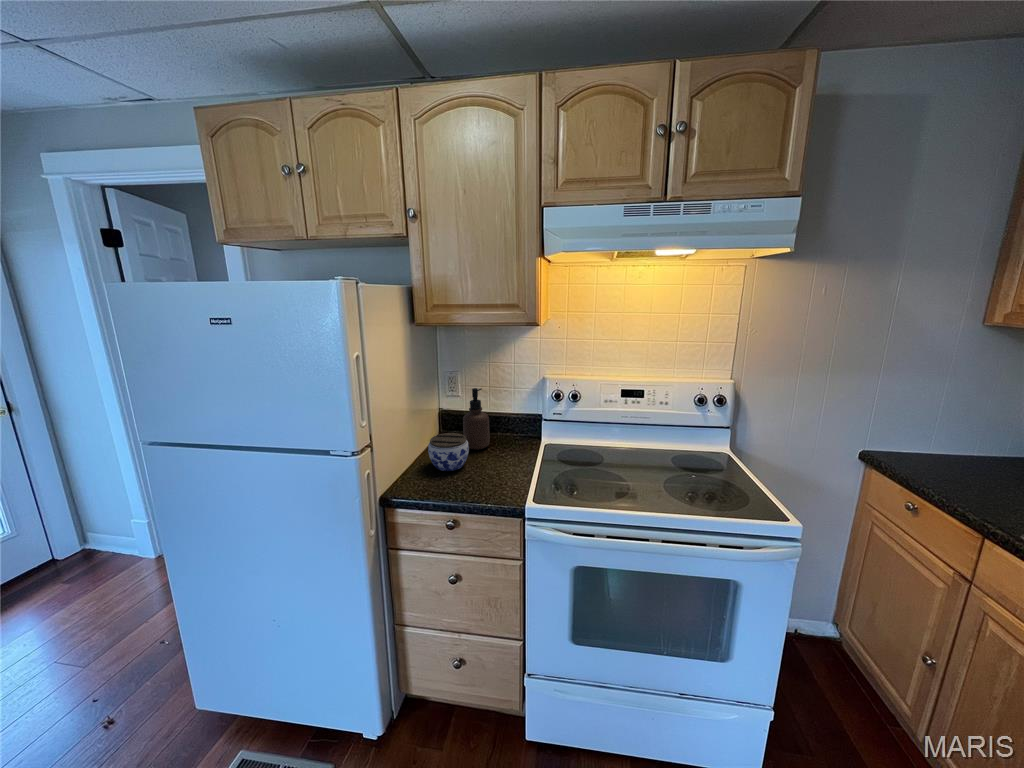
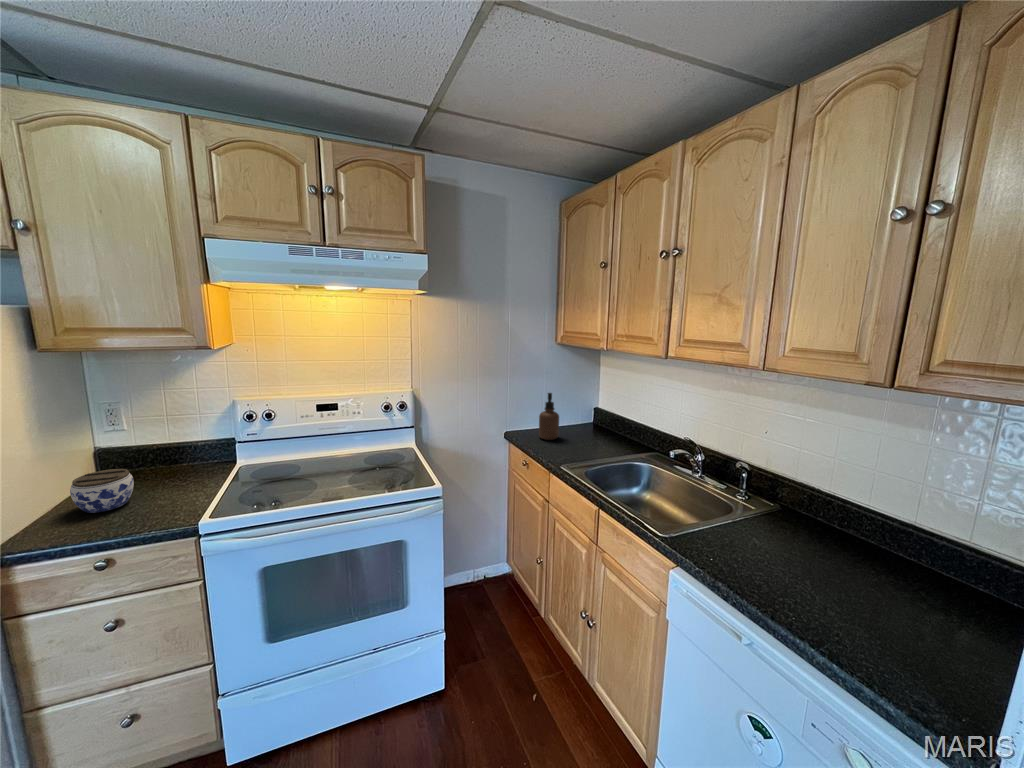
soap dispenser: present [463,388,490,450] -> present [539,393,559,440]

